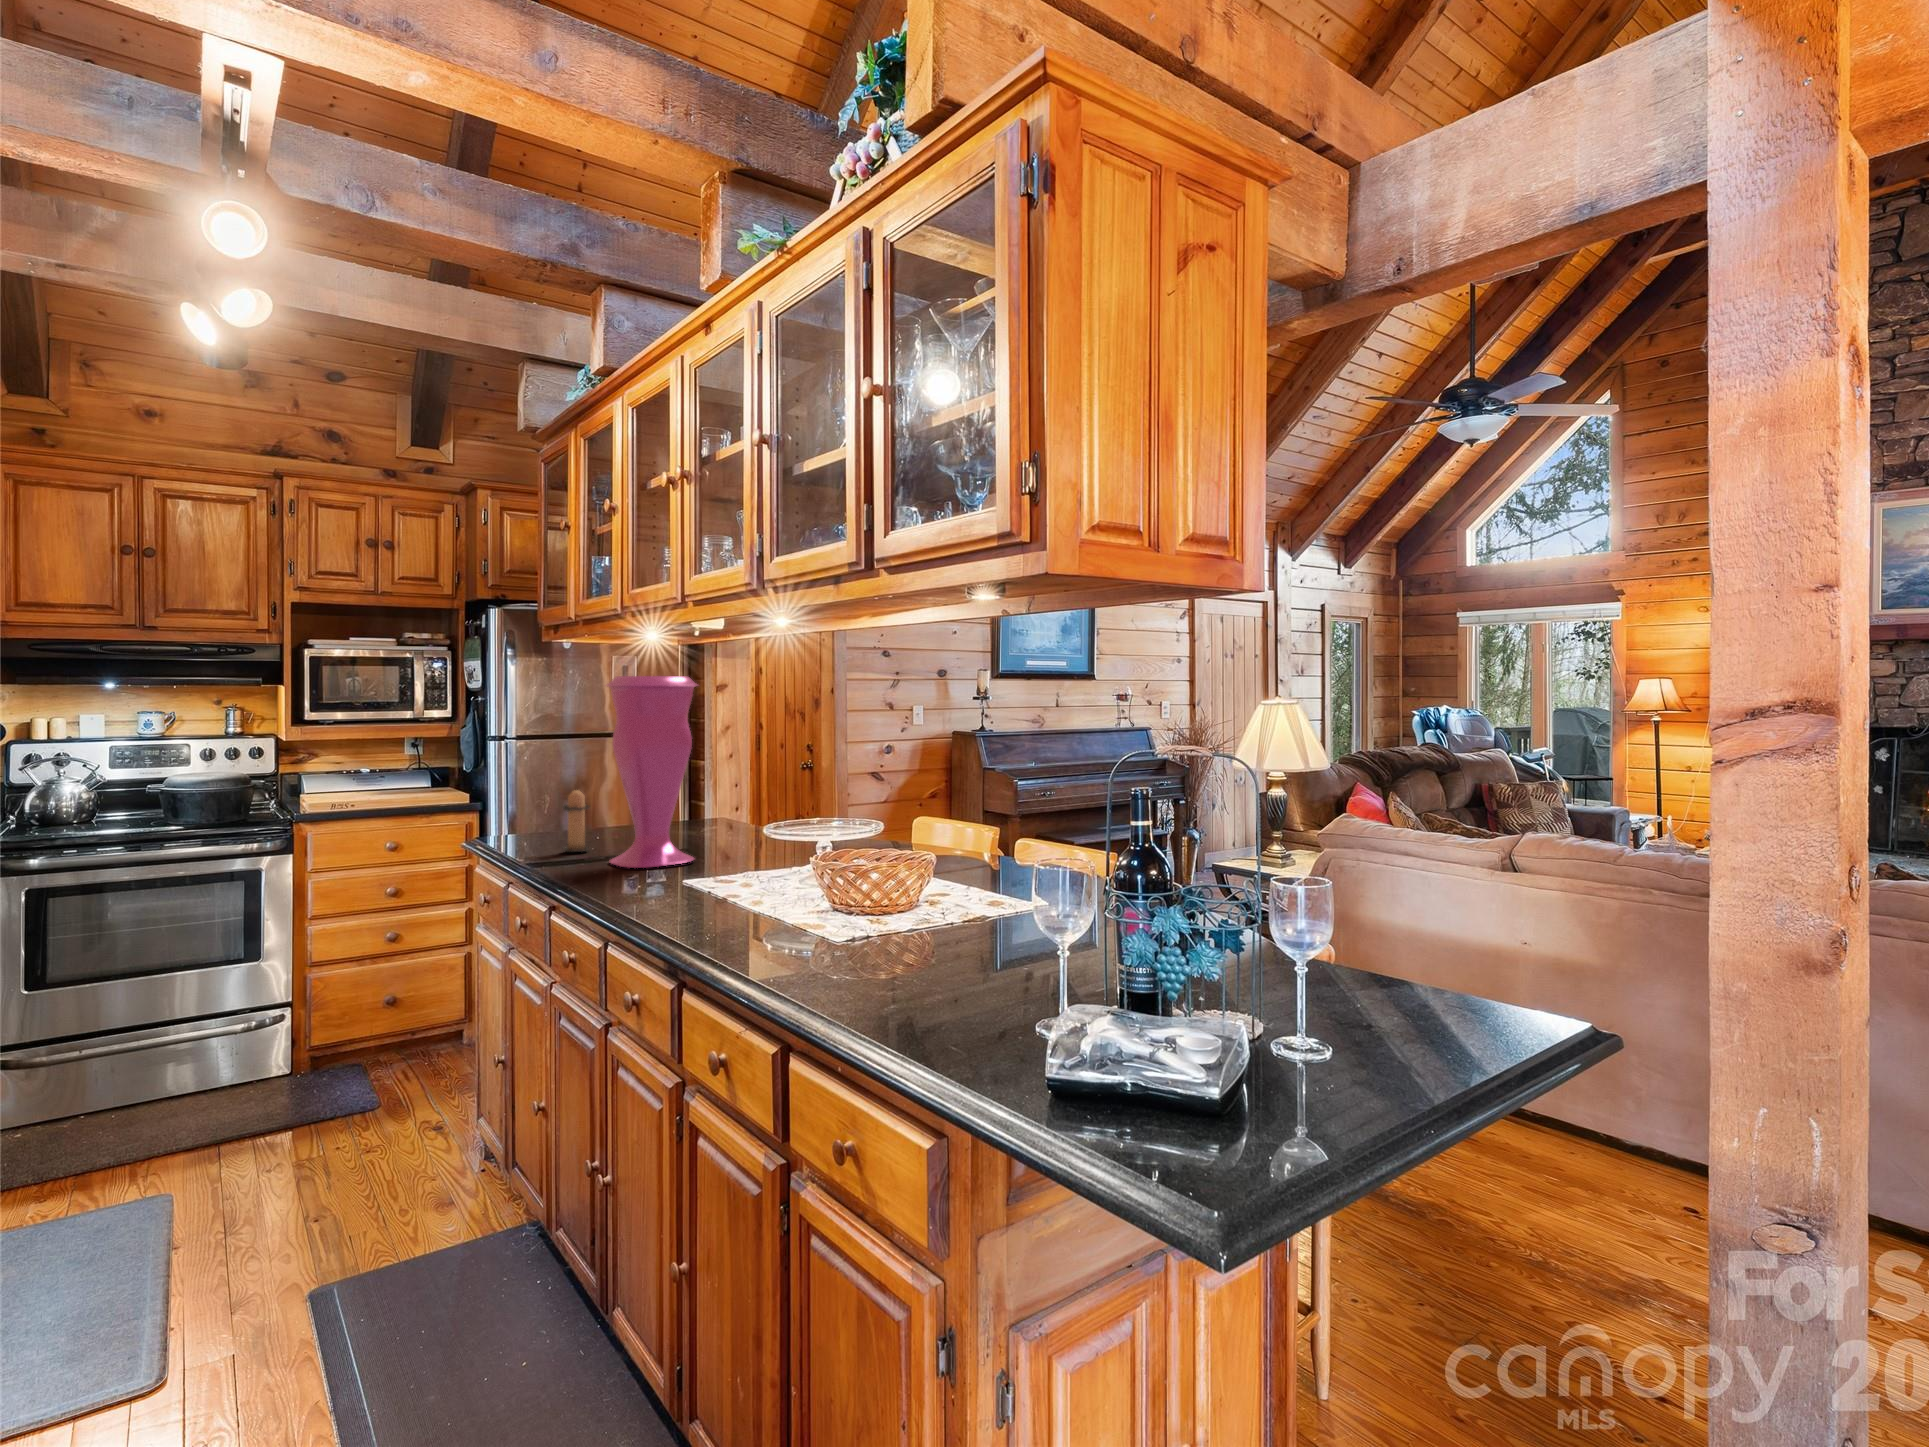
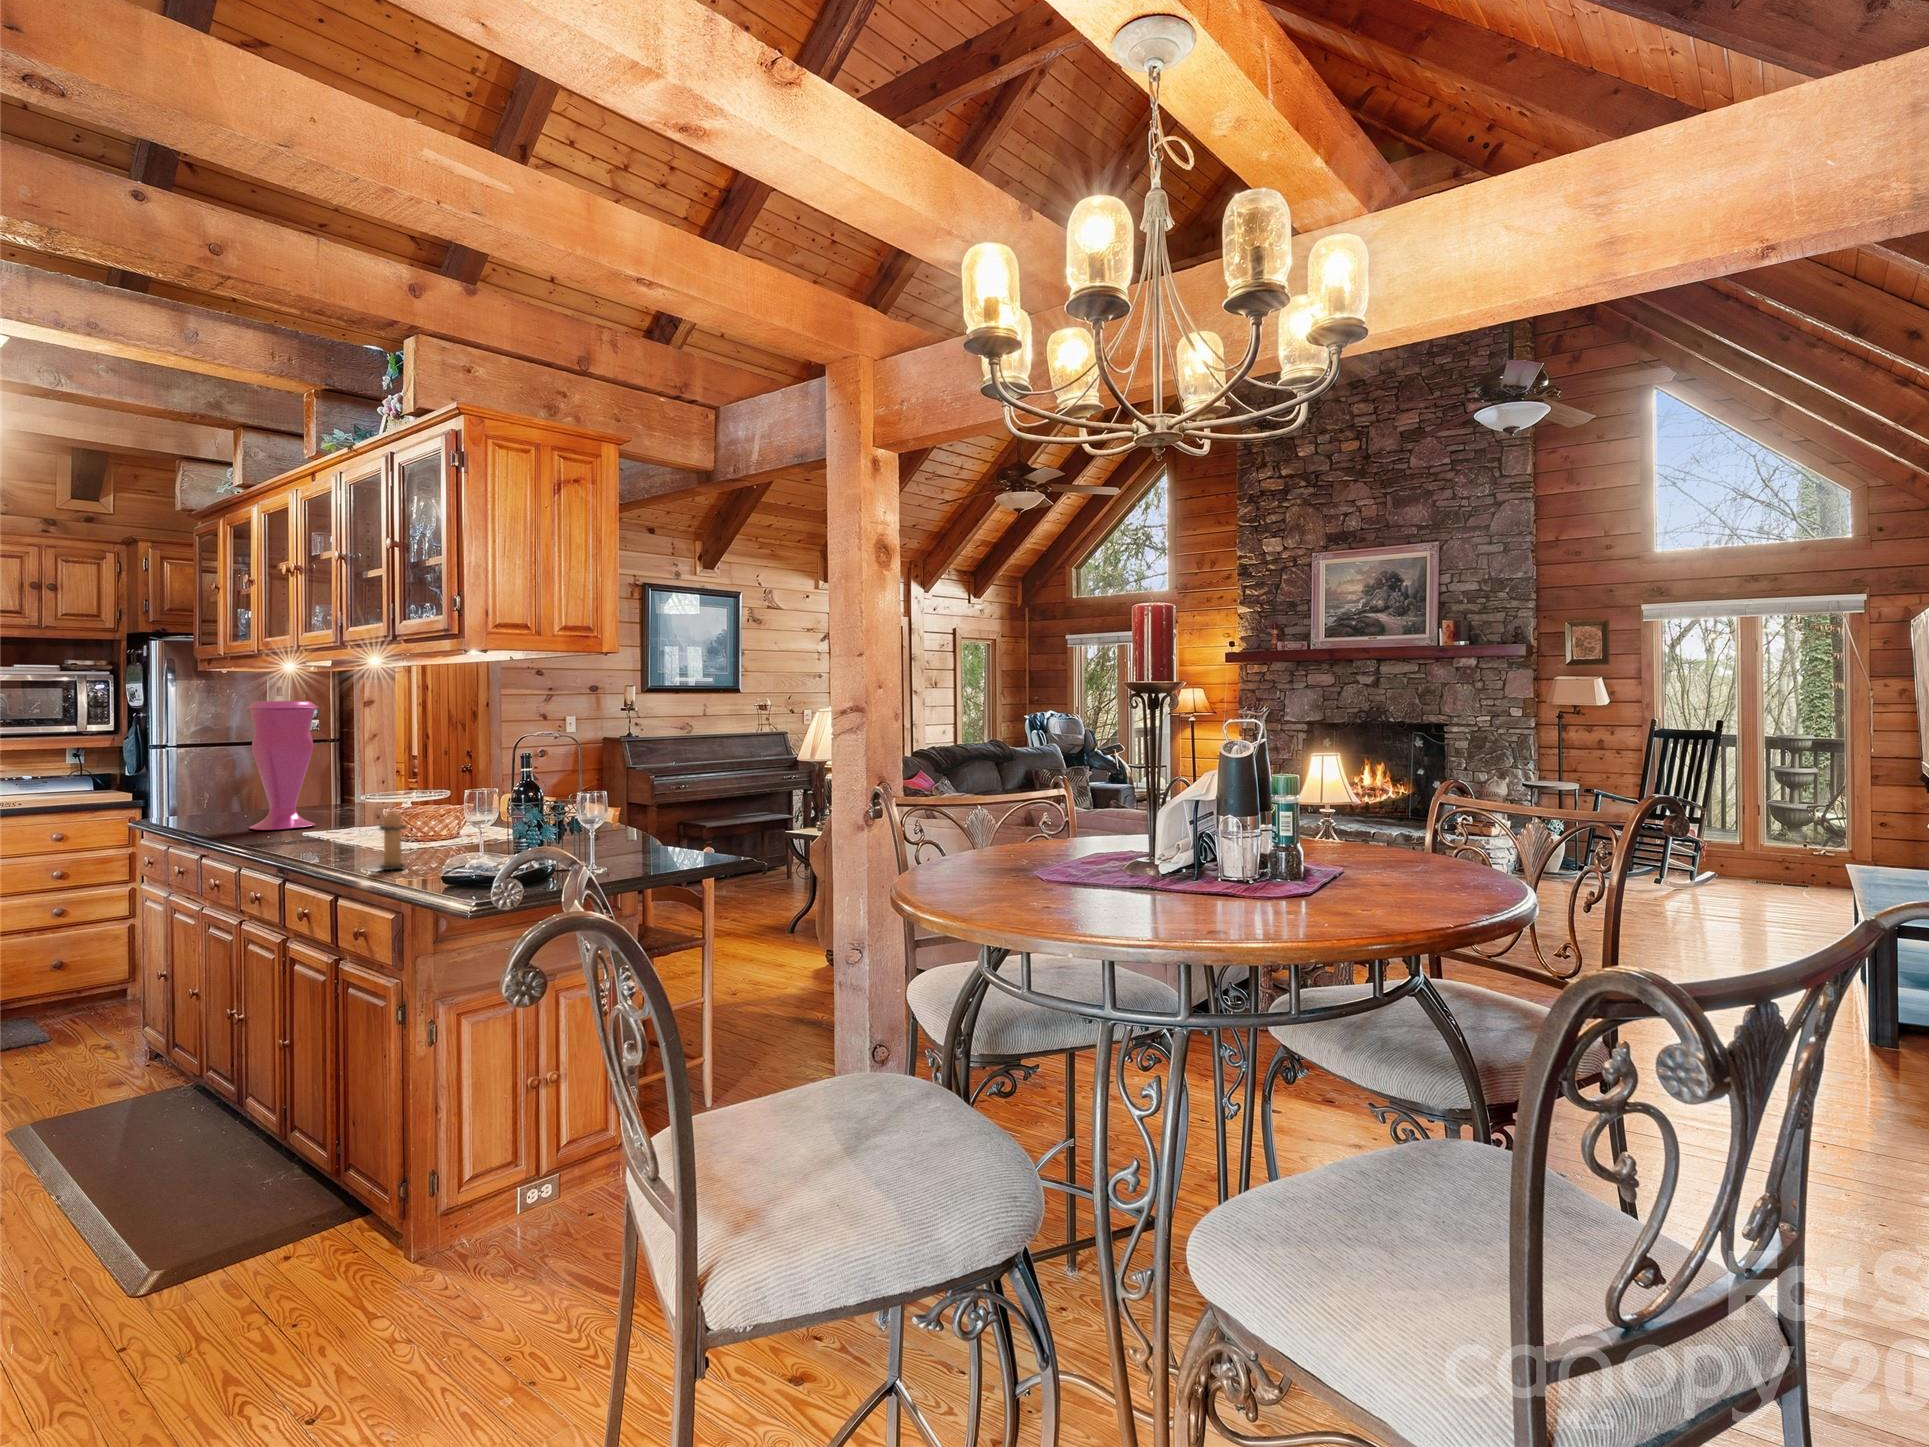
candle: present [563,790,589,852] -> present [379,811,406,870]

